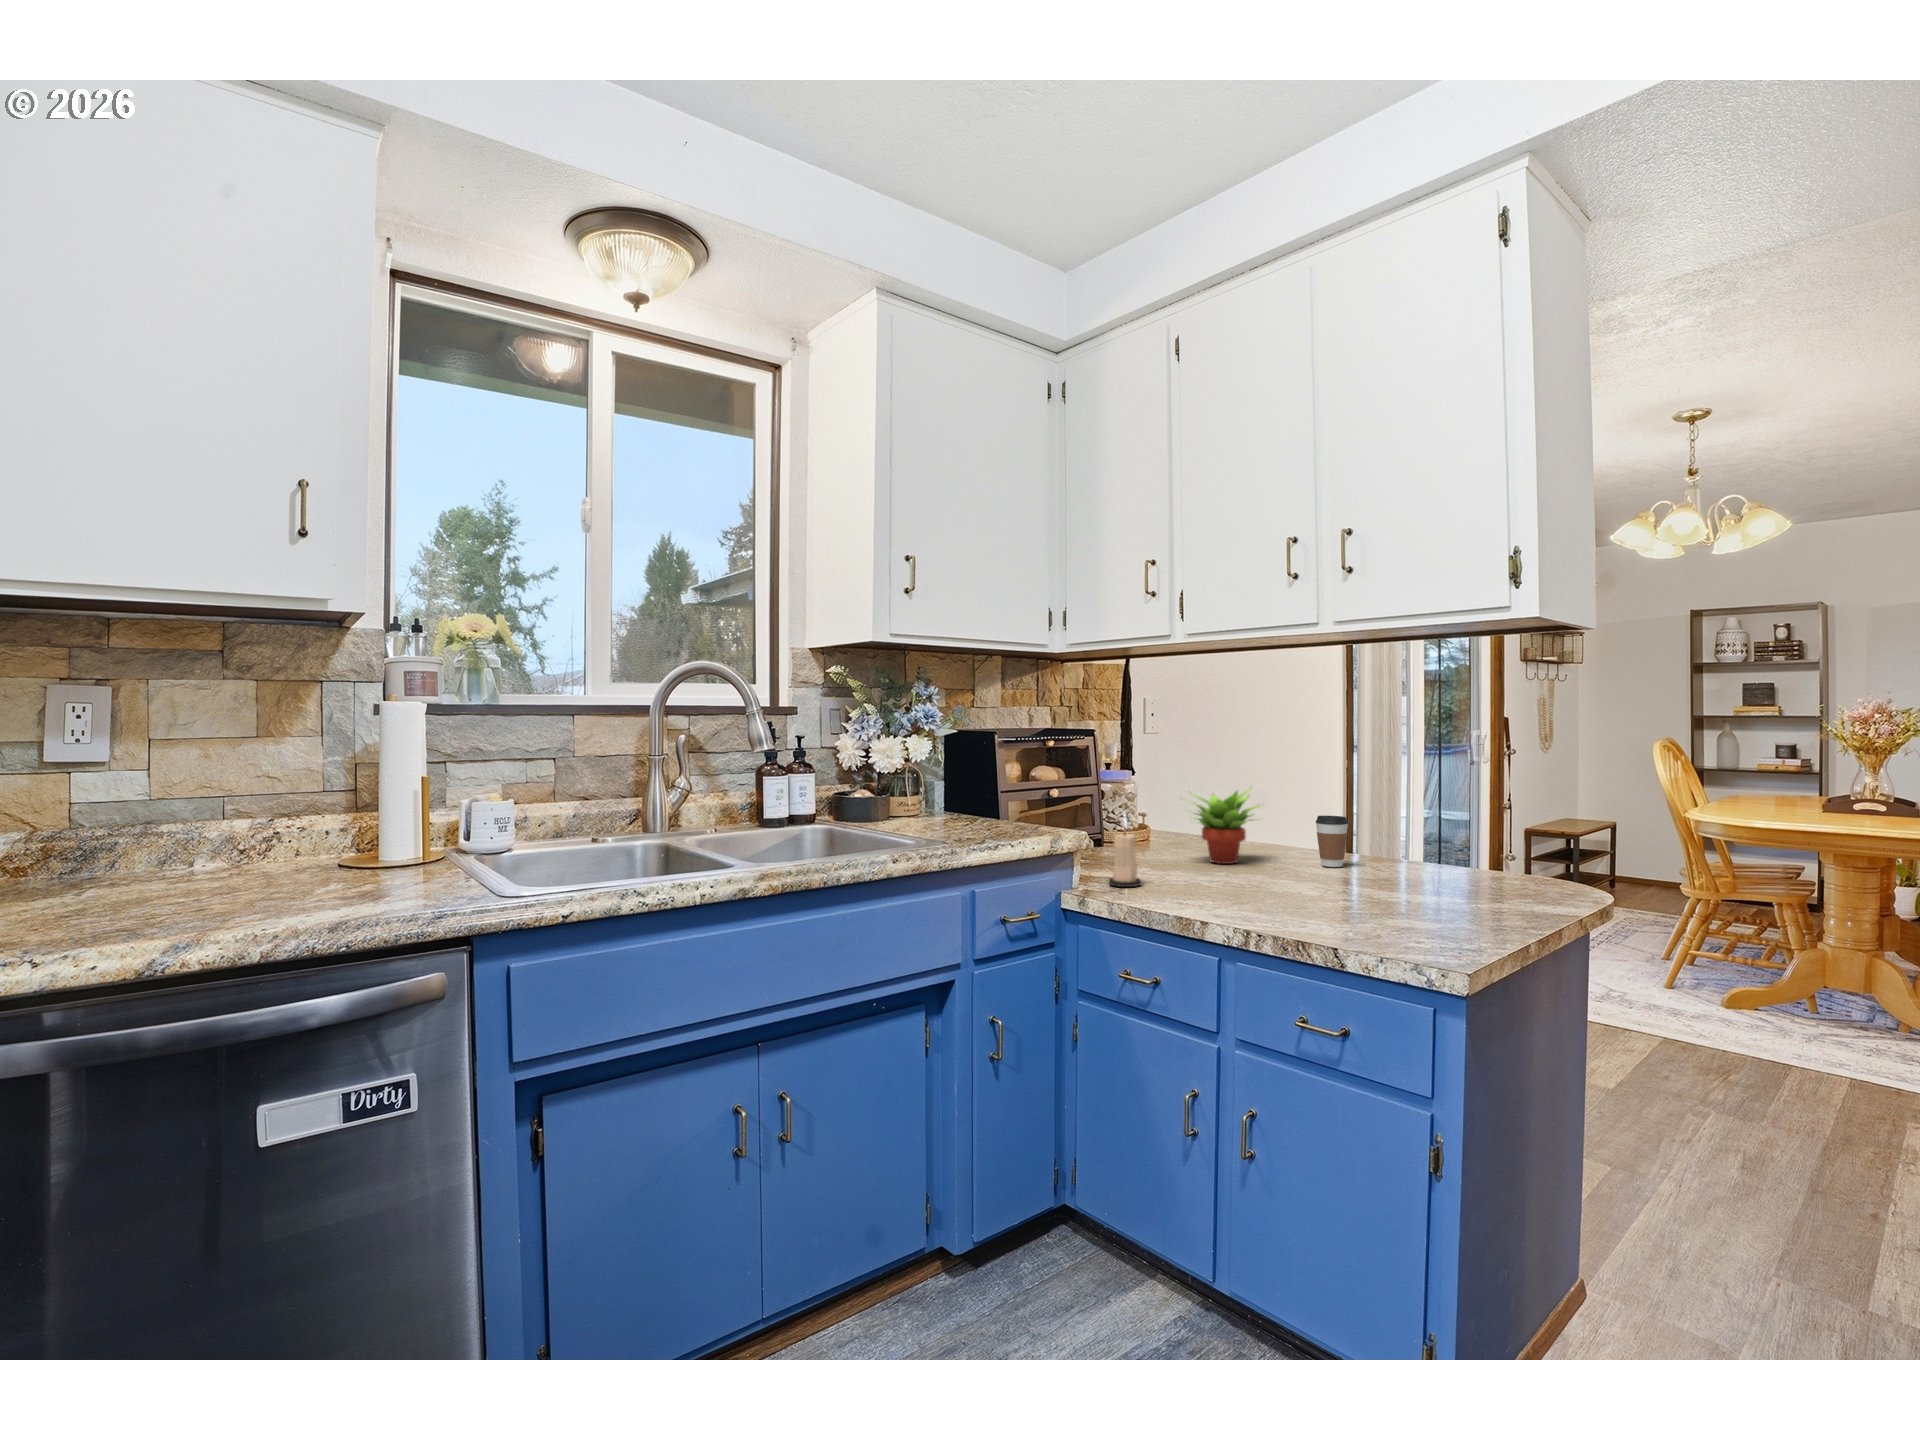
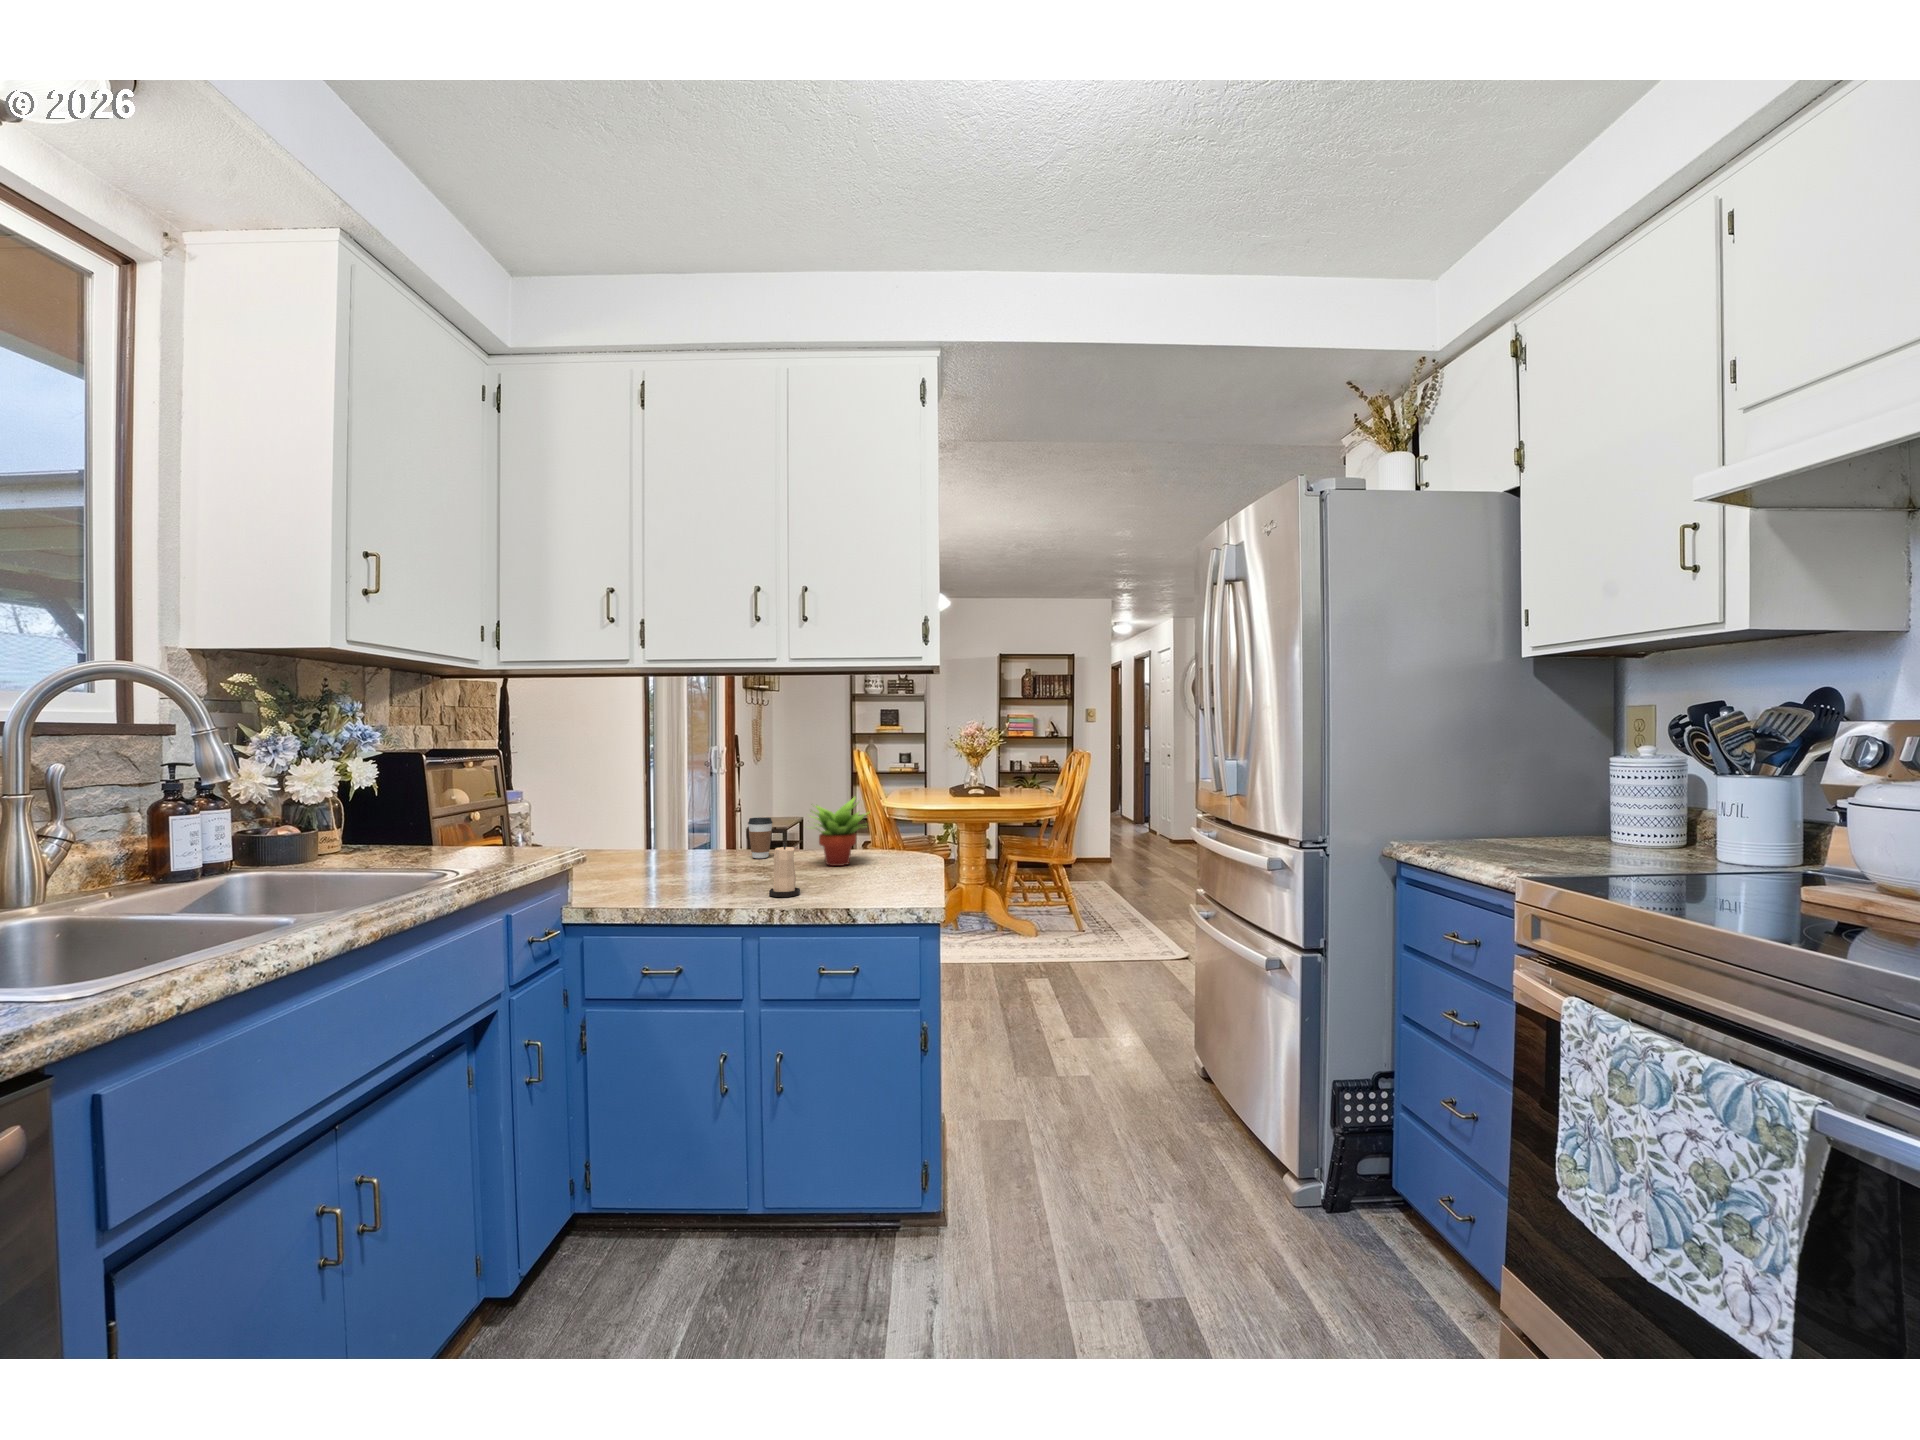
succulent plant: present [1194,788,1259,864] -> present [811,797,866,866]
candle: present [1109,832,1142,887] -> present [769,843,800,897]

